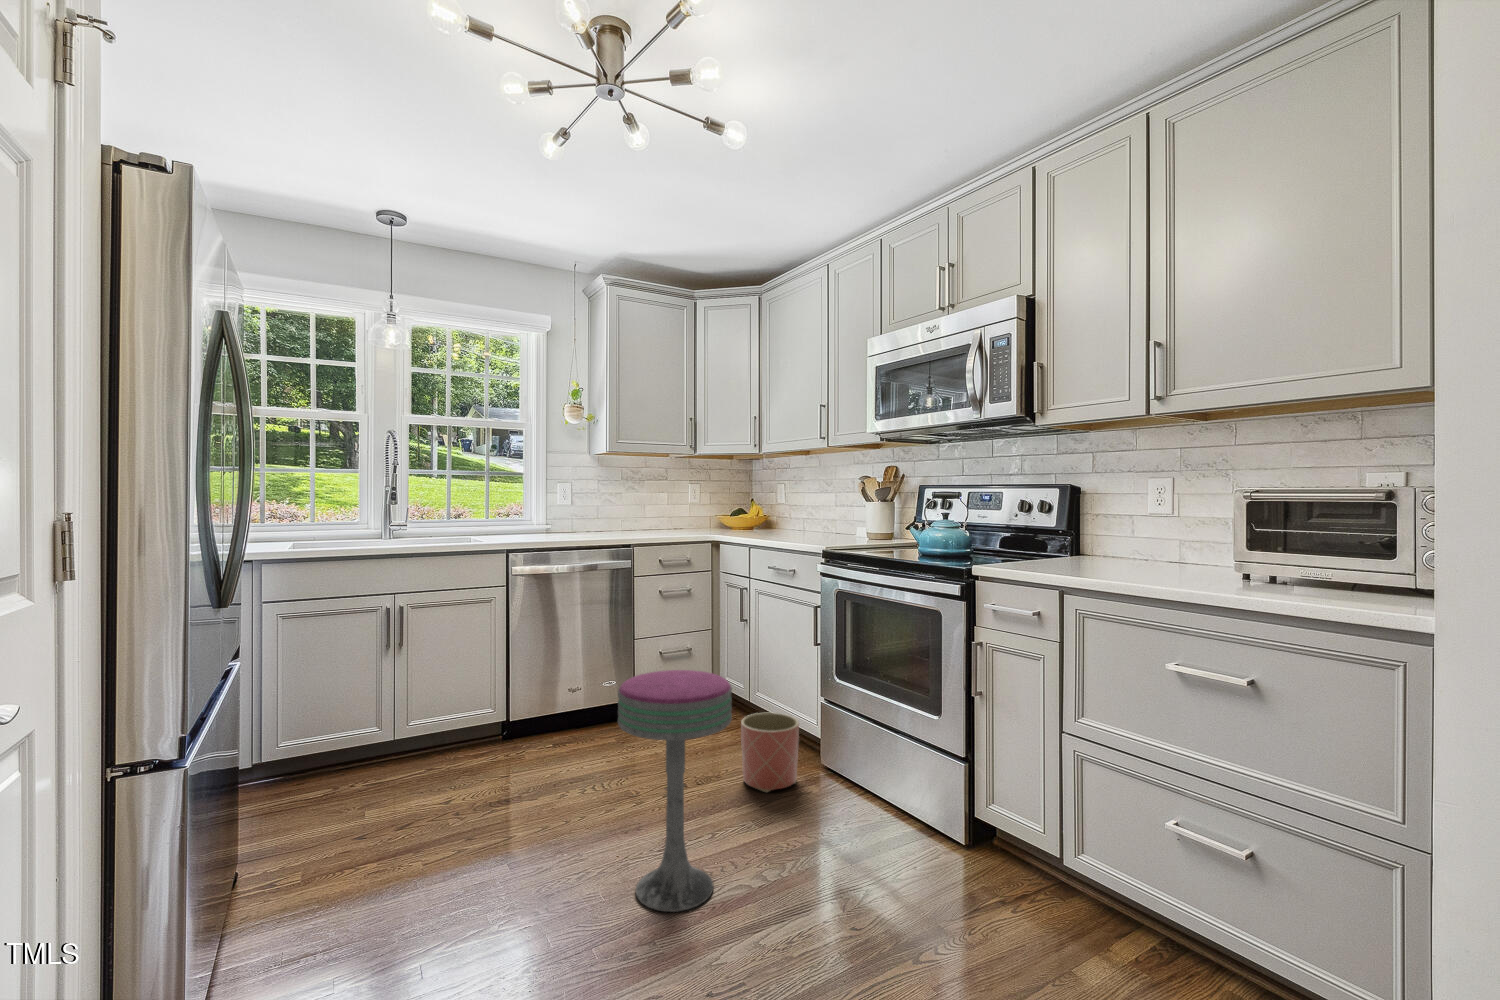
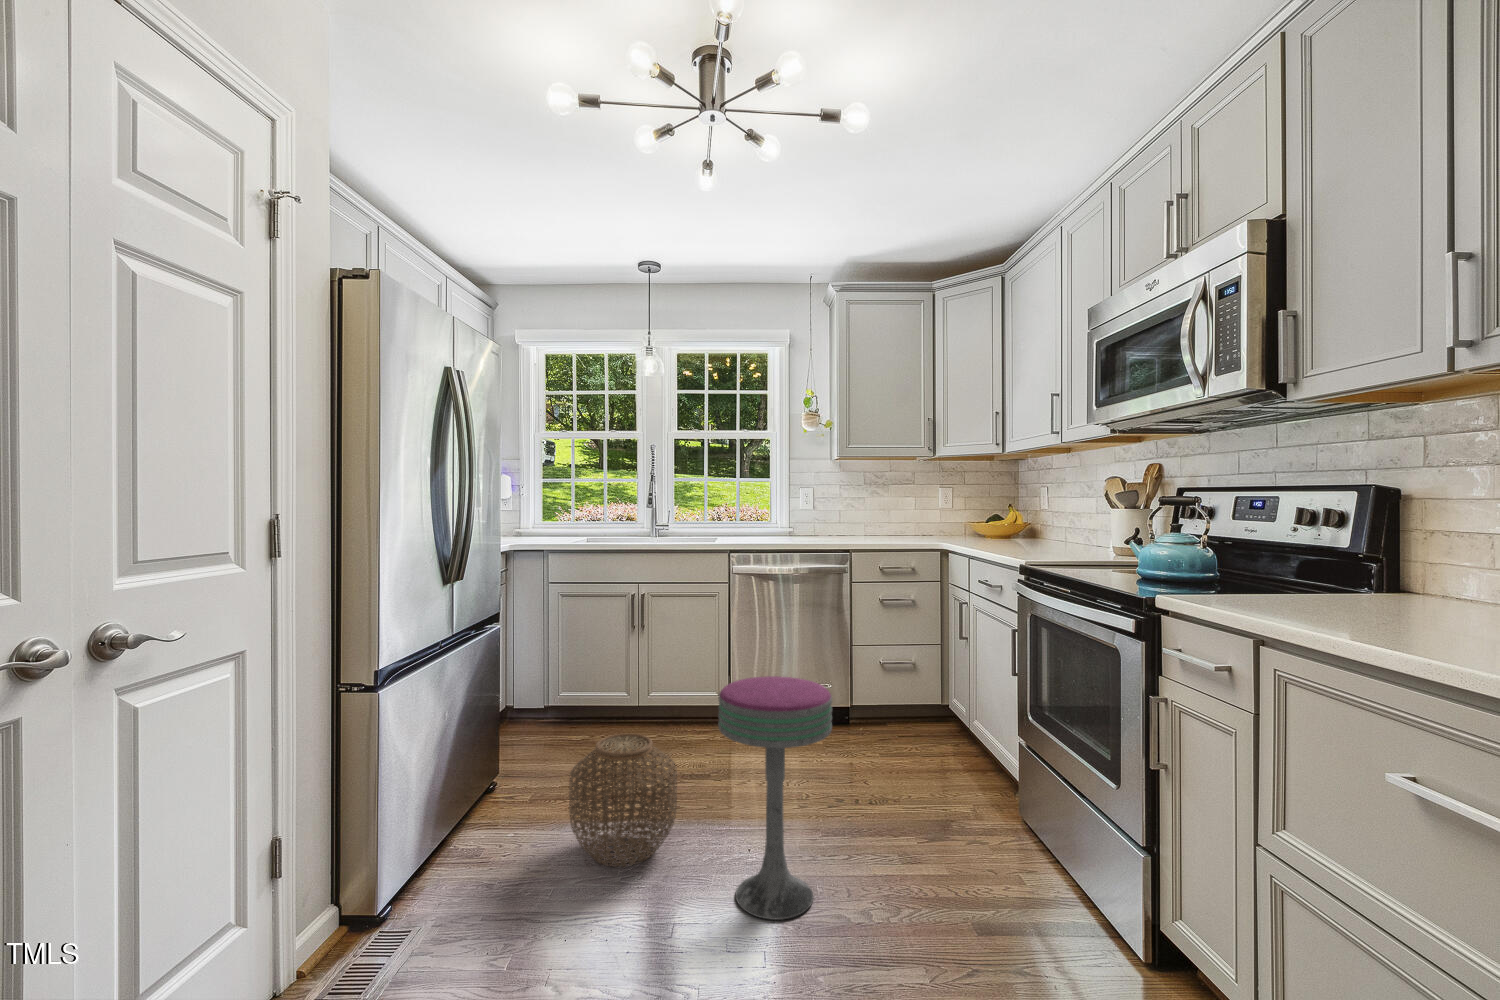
planter: present [741,713,799,792] -> none [913,740,980,829]
woven basket: none [417,760,548,917] -> present [569,734,677,867]

